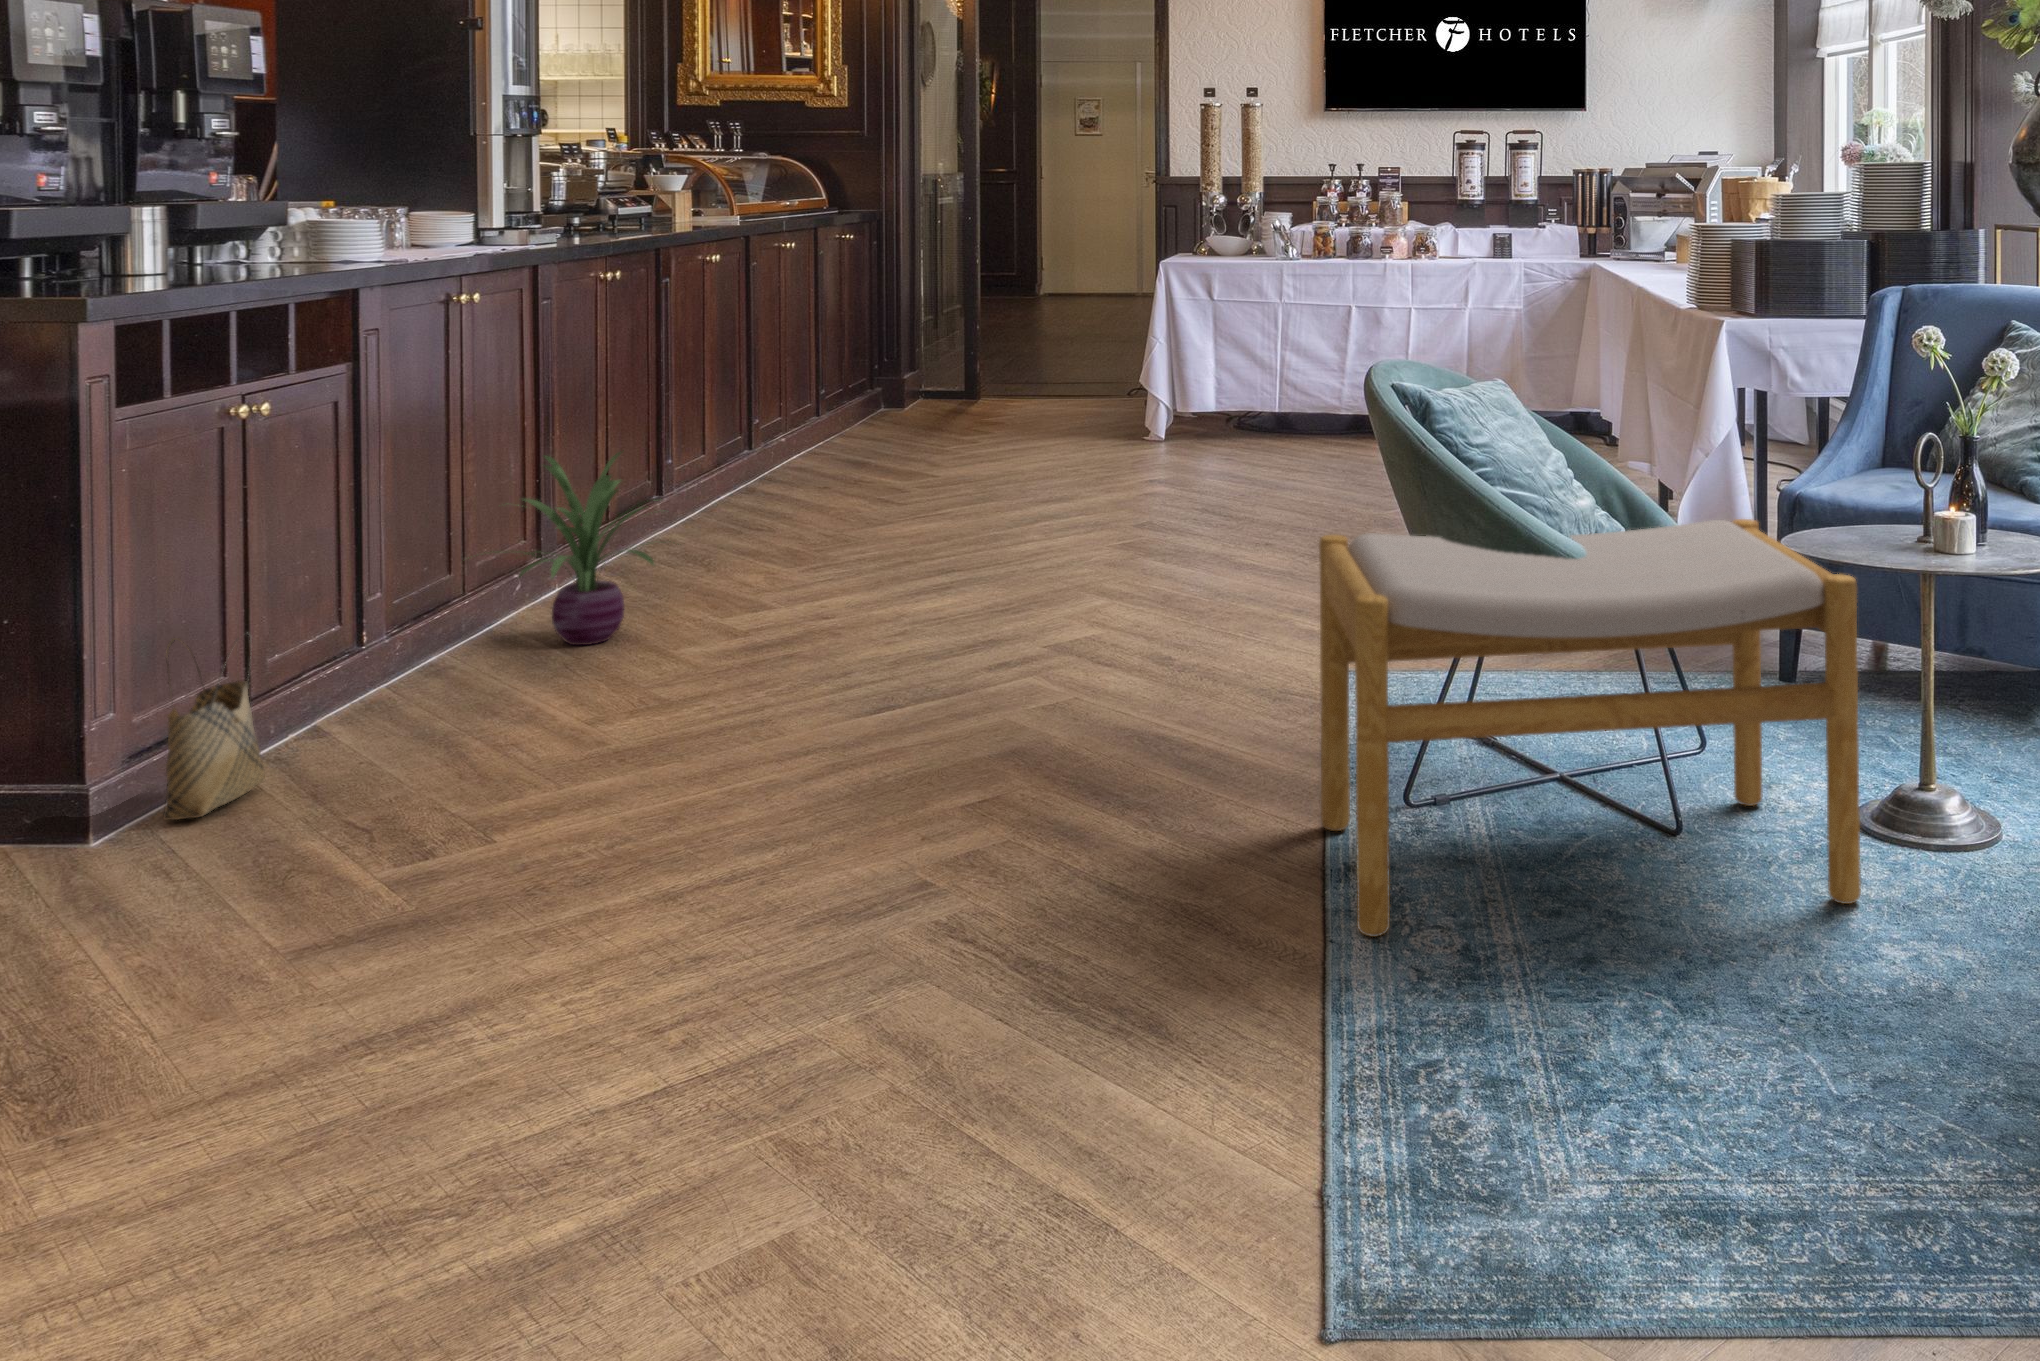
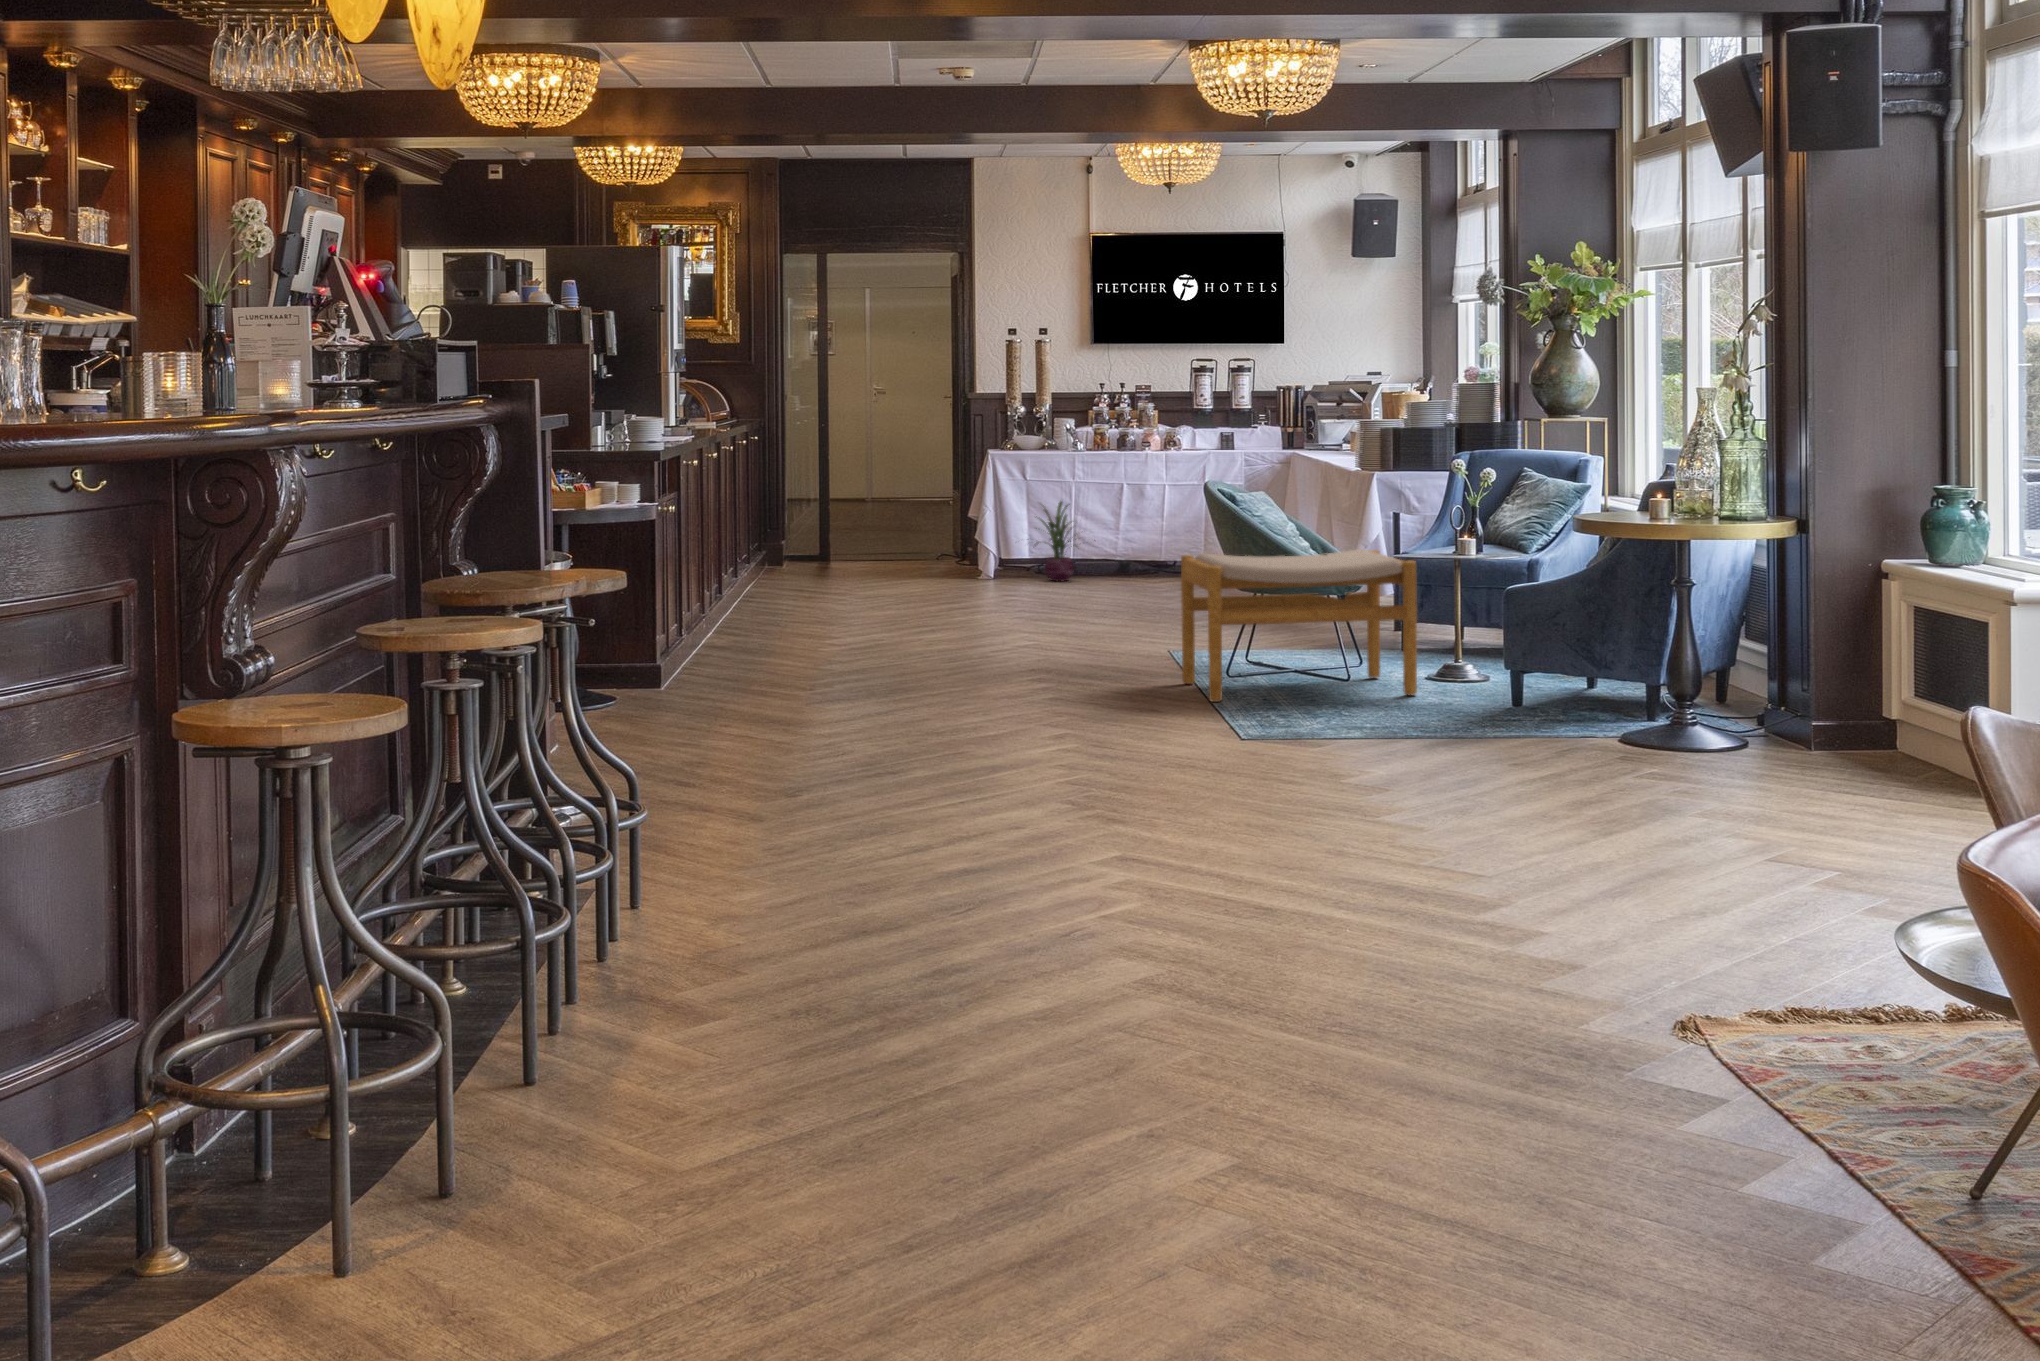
decorative plant: present [481,452,654,645] -> present [1037,501,1077,581]
woven basket: present [163,634,265,820] -> none [654,605,689,685]

